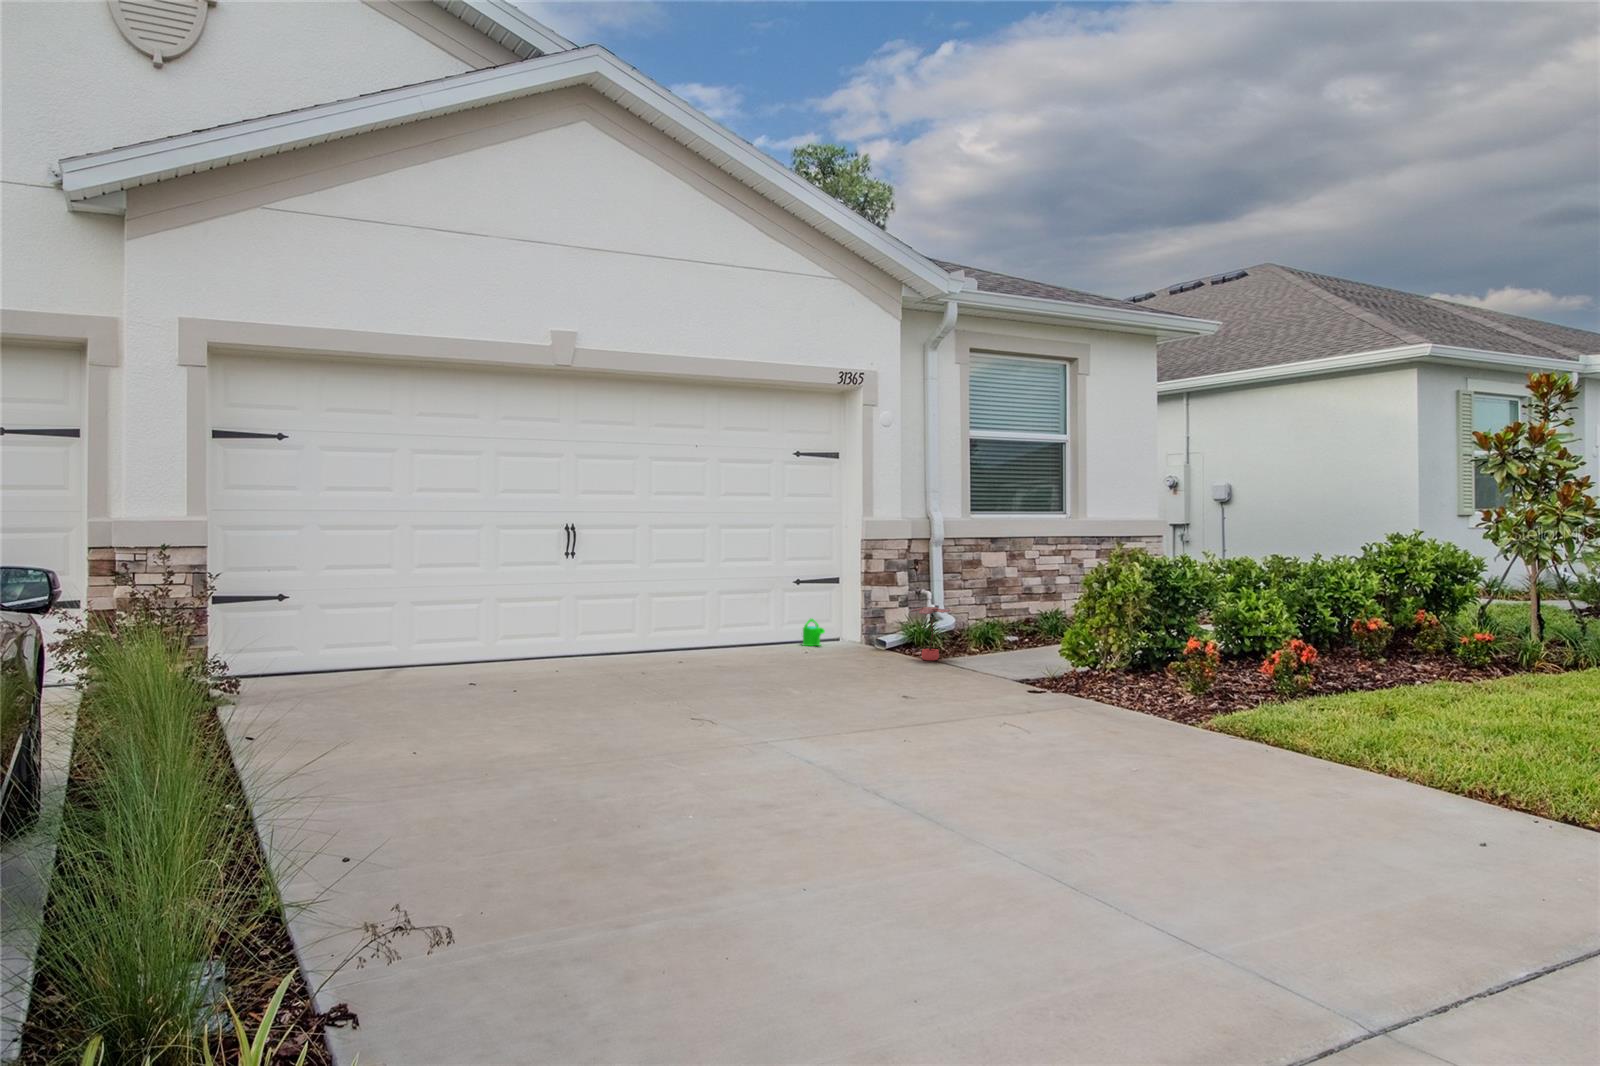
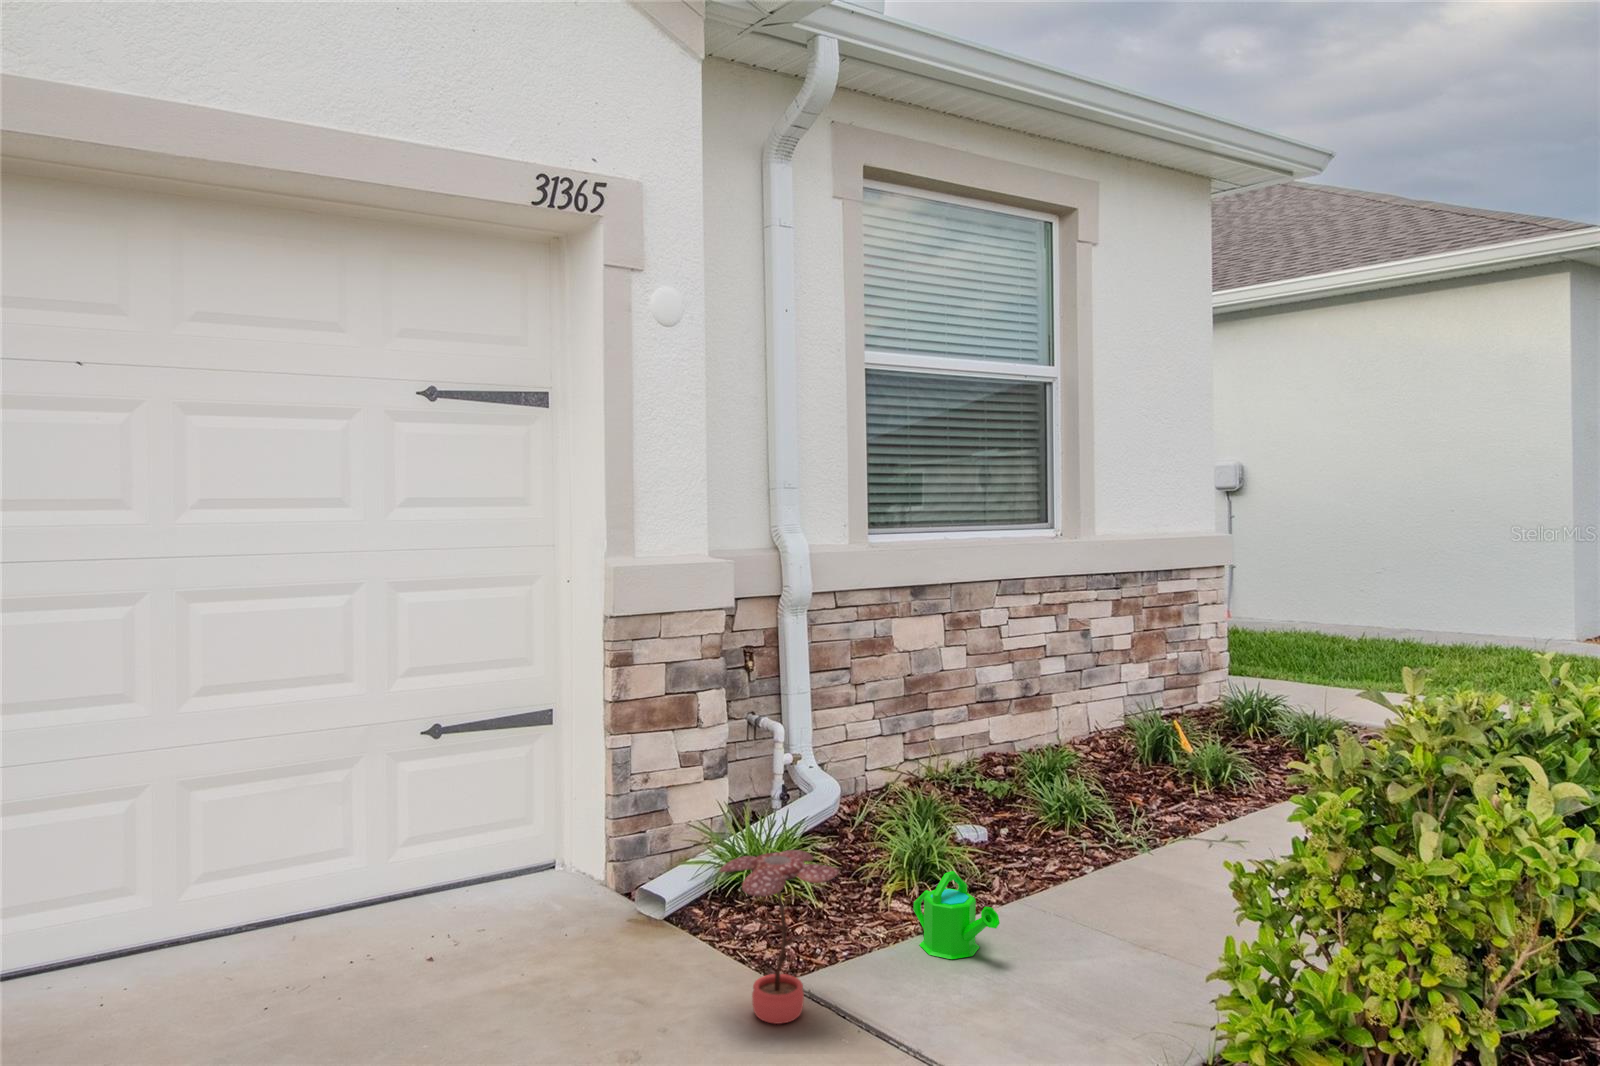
watering can: present [803,619,825,646] -> present [913,871,1000,959]

